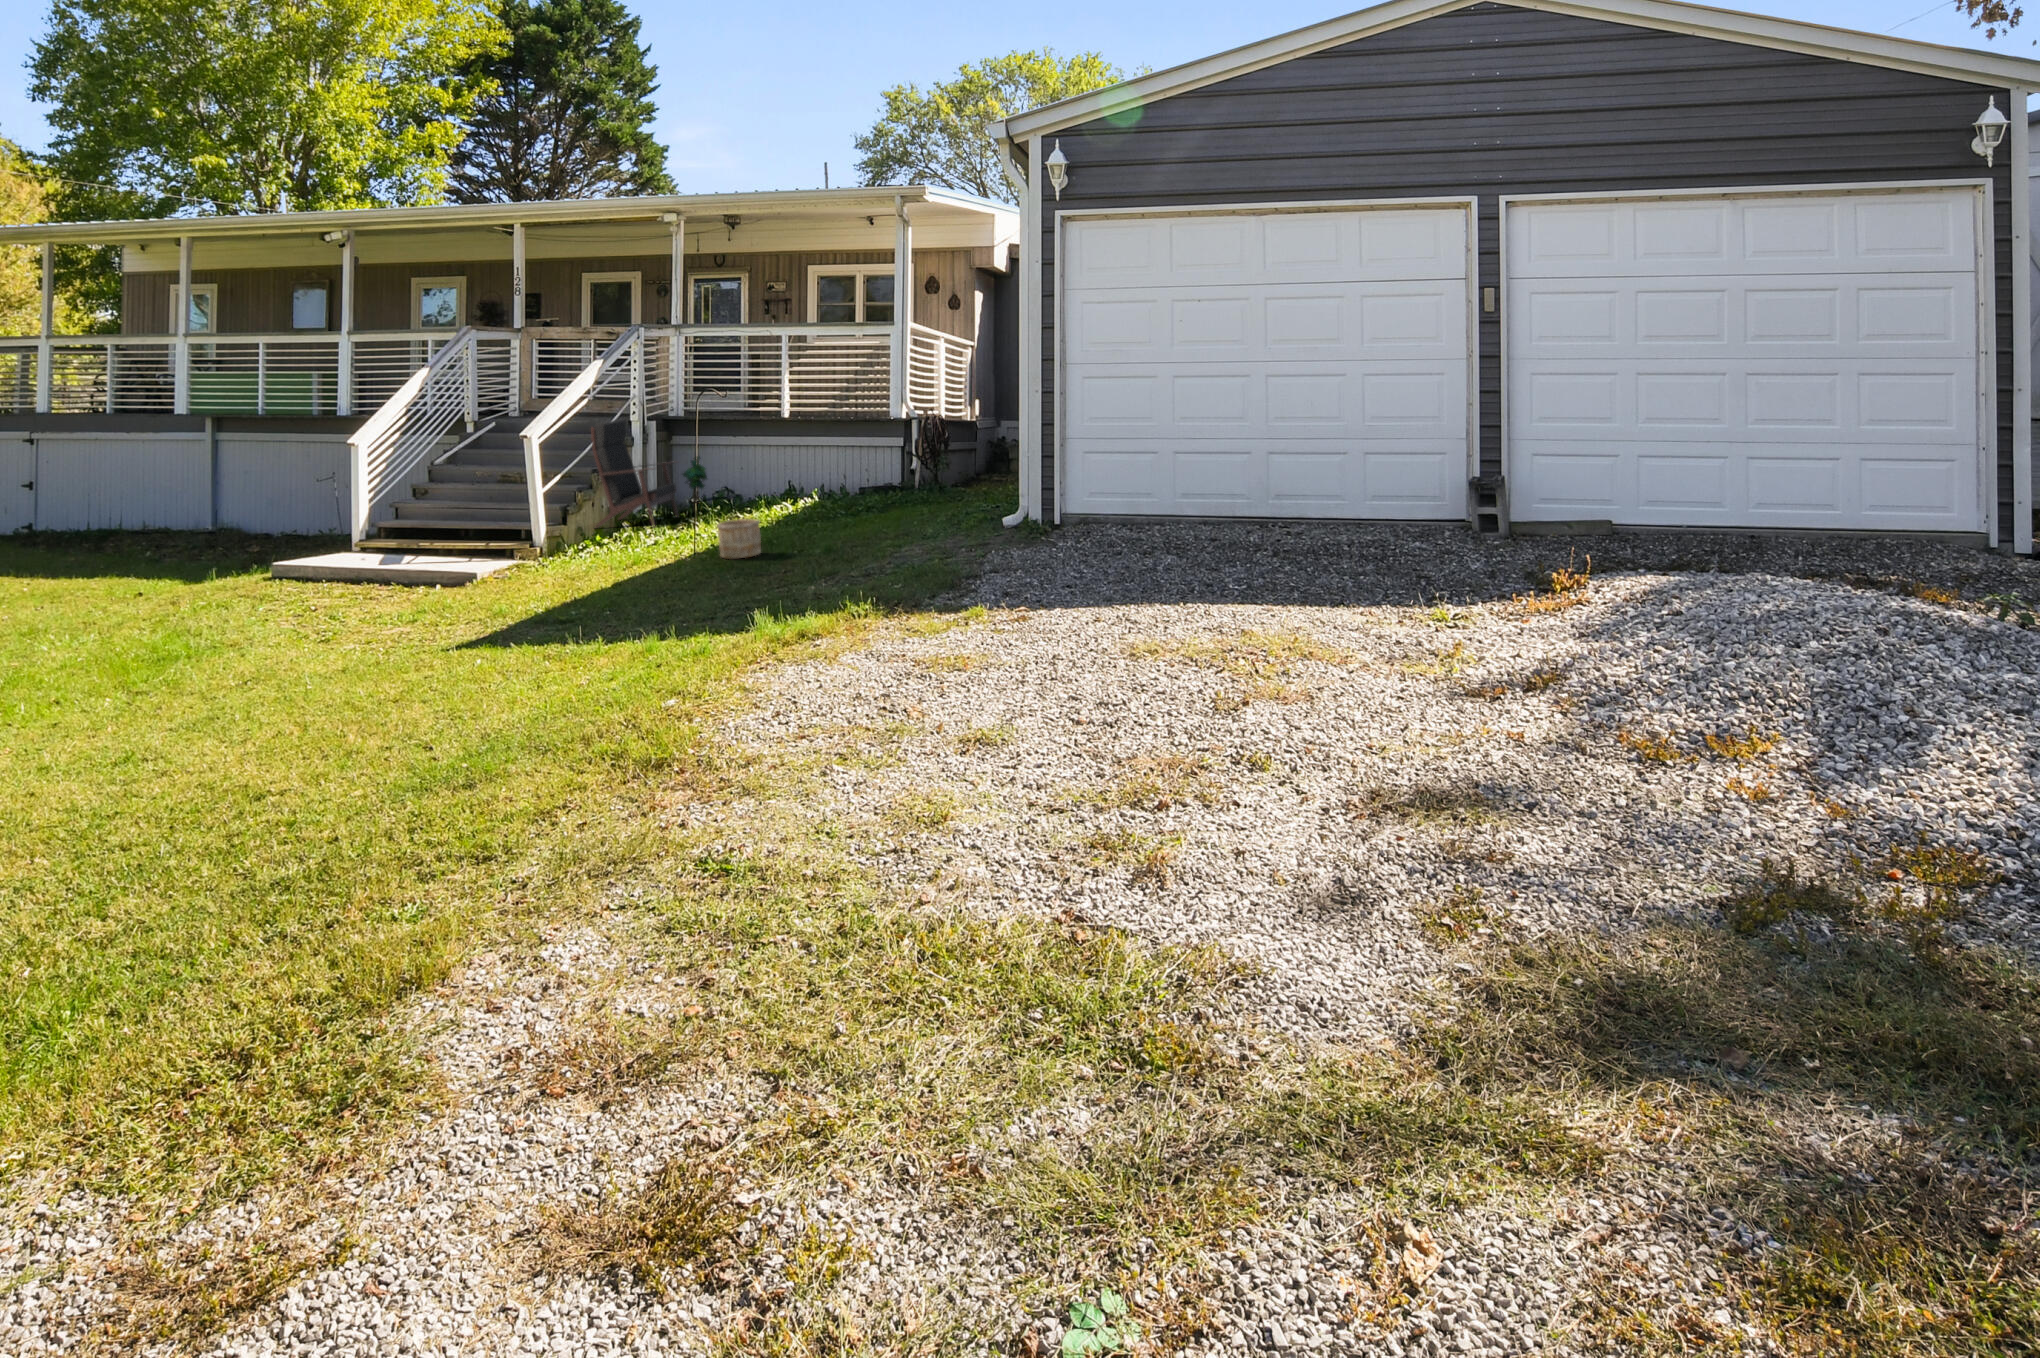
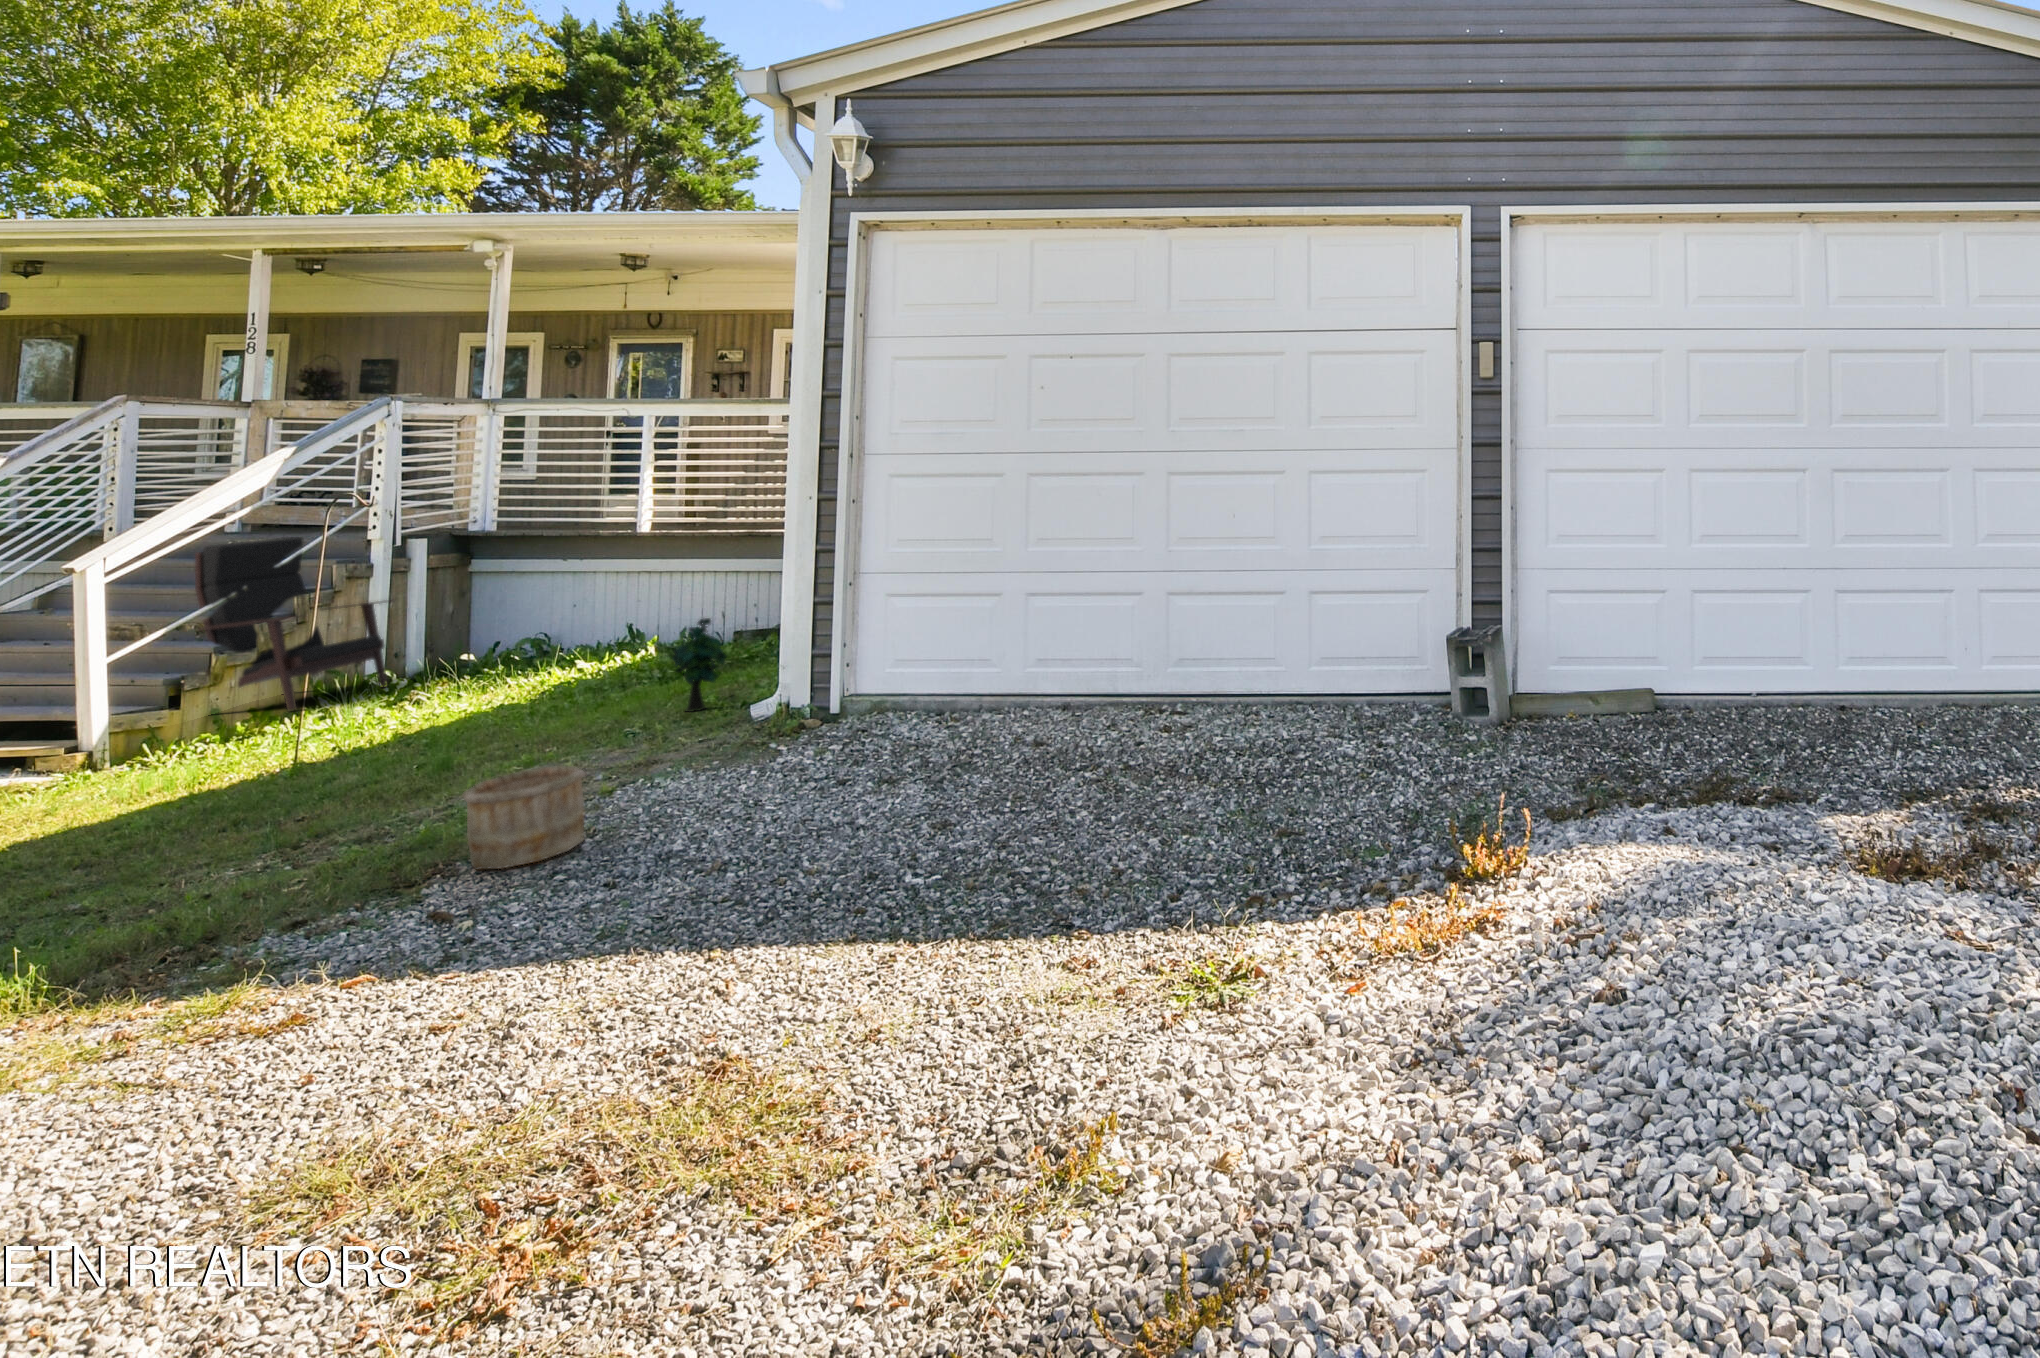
decorative plant: present [683,456,707,503] -> present [669,618,727,712]
wooden bucket: present [717,519,761,559] -> present [463,766,585,869]

